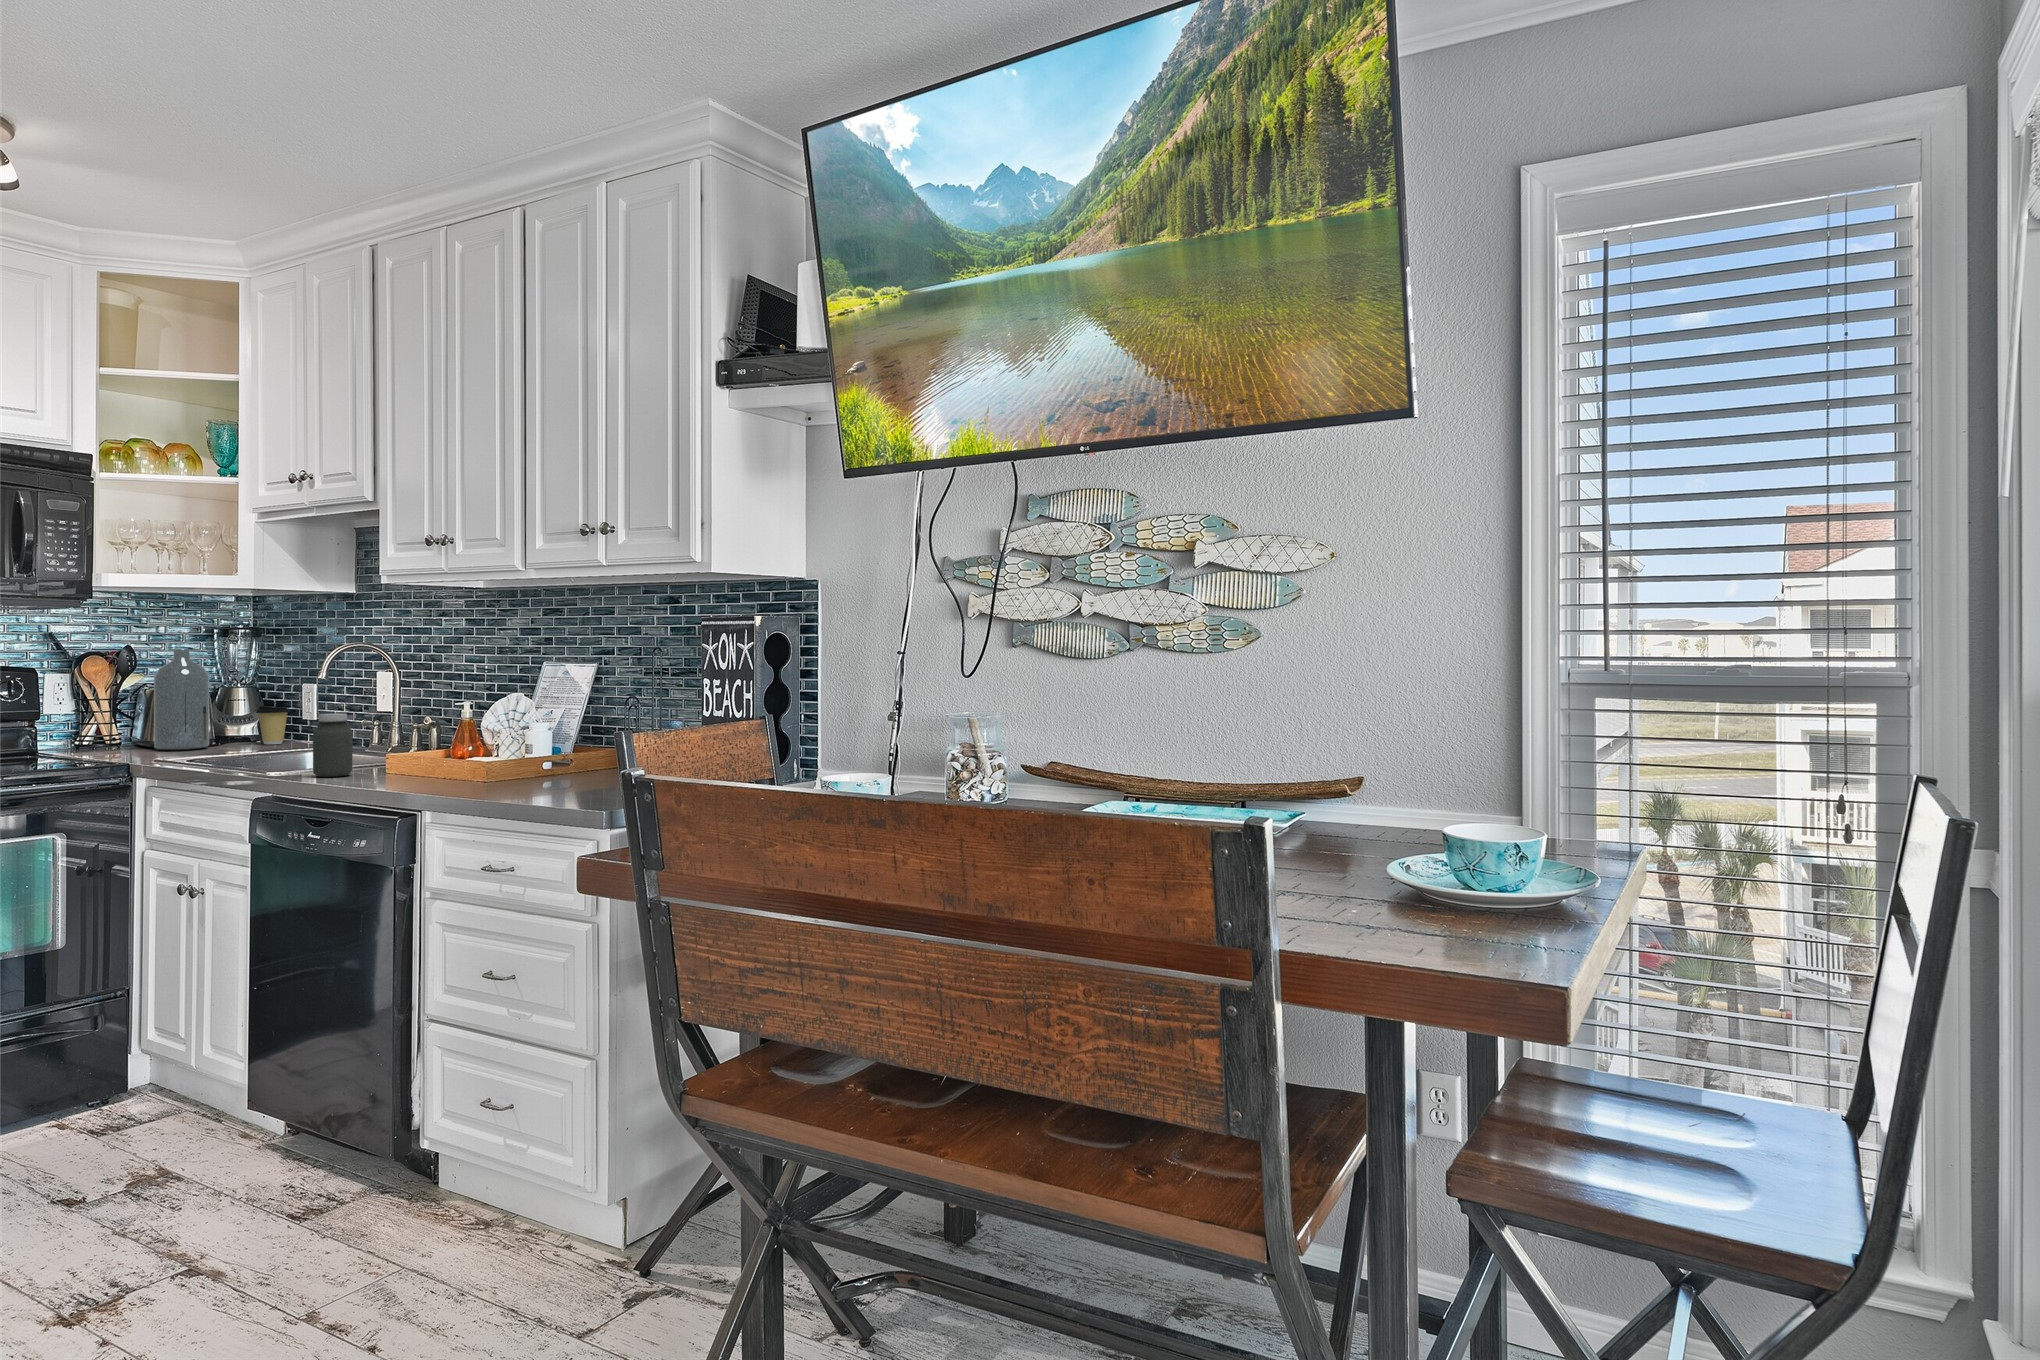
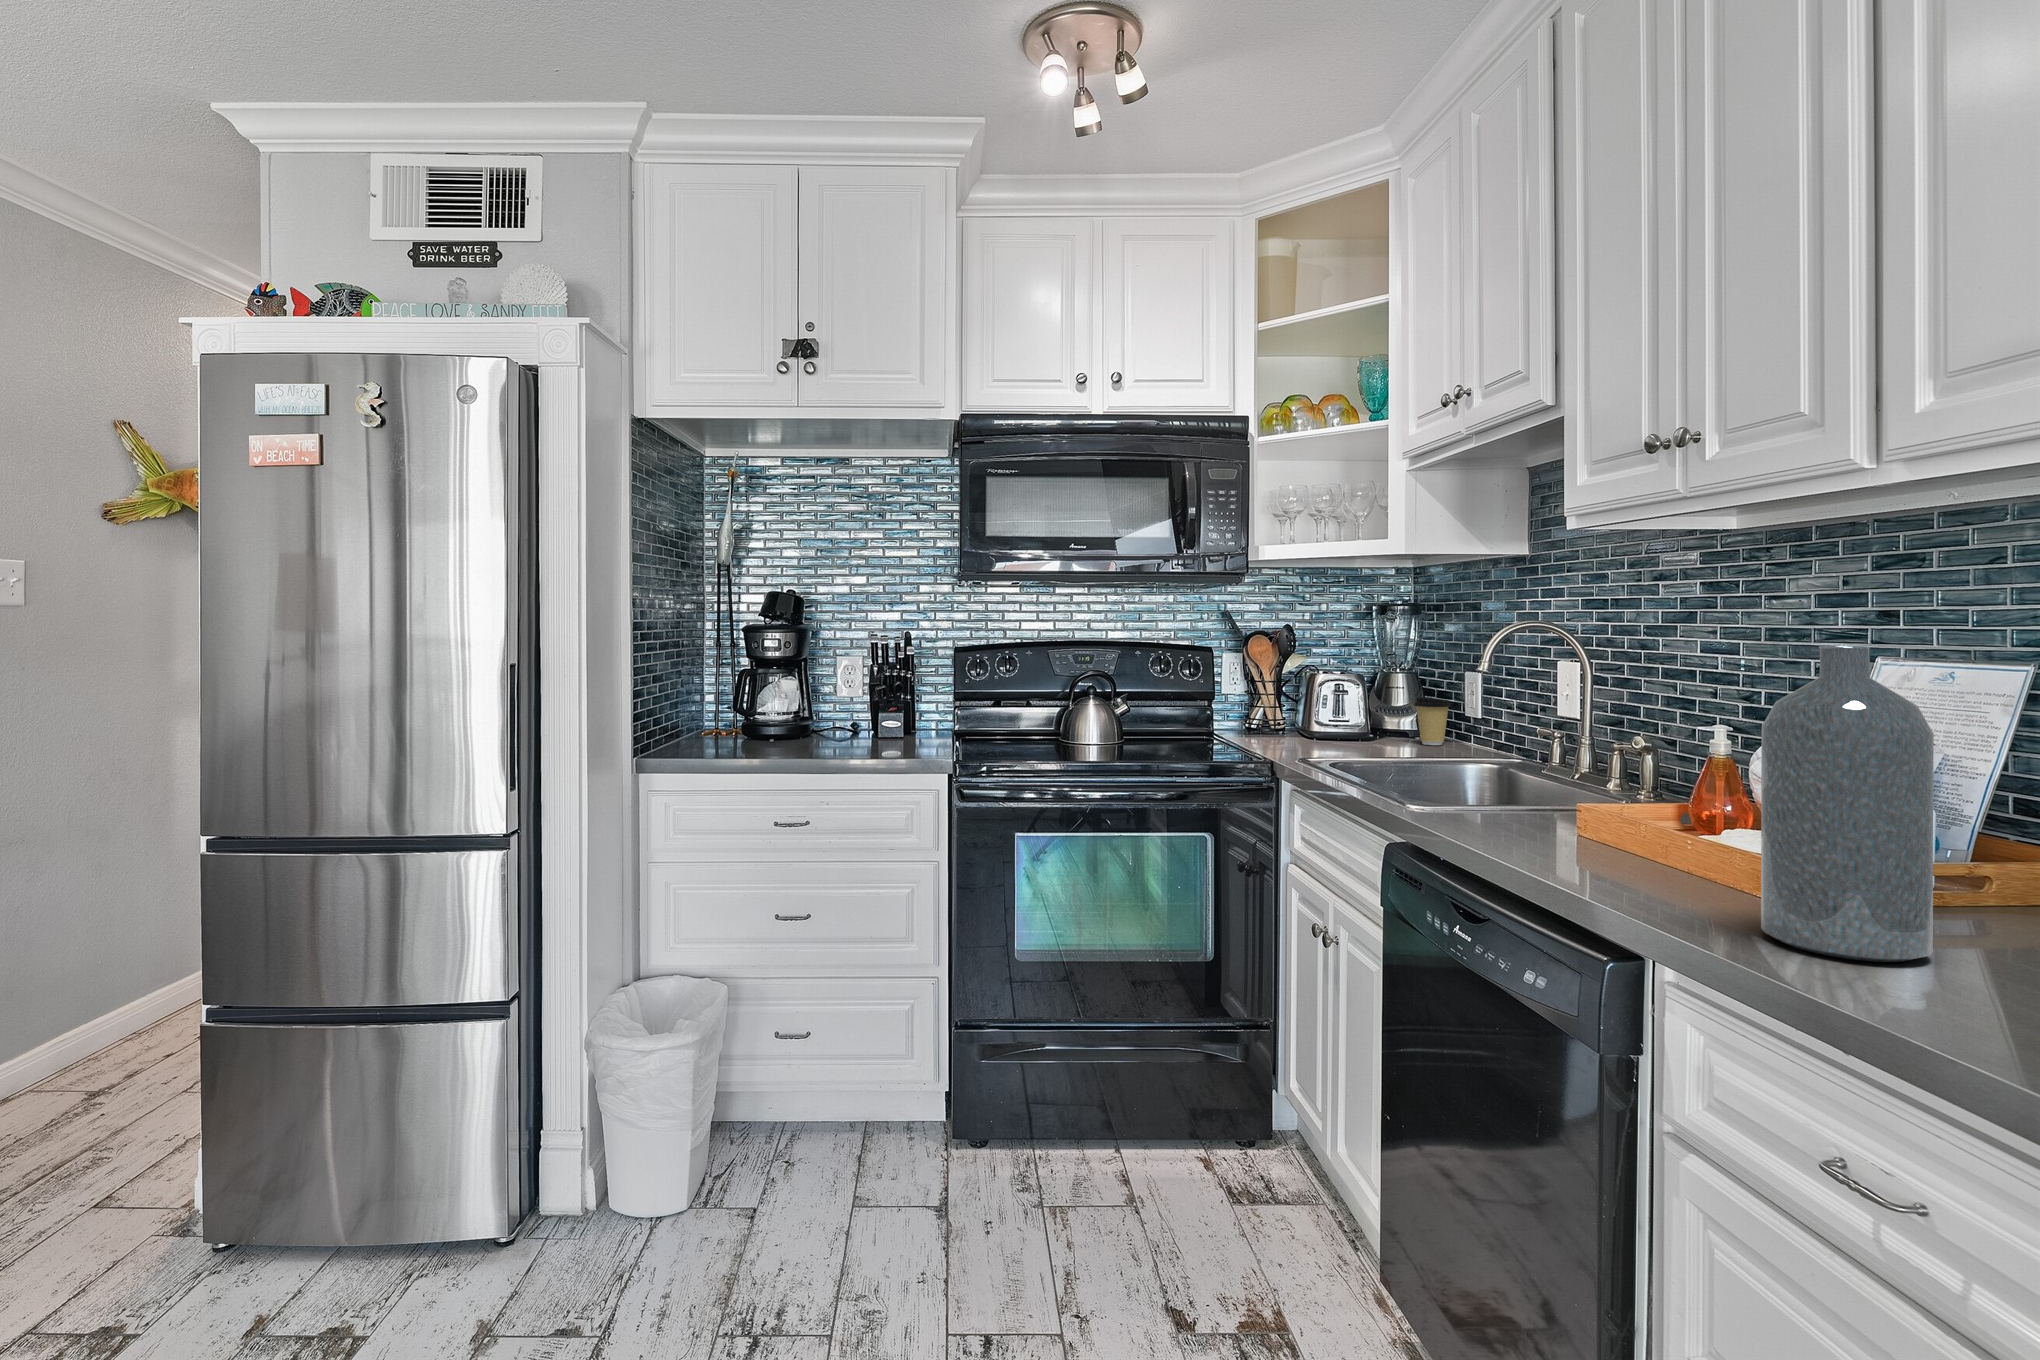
bottle: present [154,649,209,750] -> present [1761,646,1934,962]
jar: present [313,714,353,777] -> none [1468,728,1525,827]

